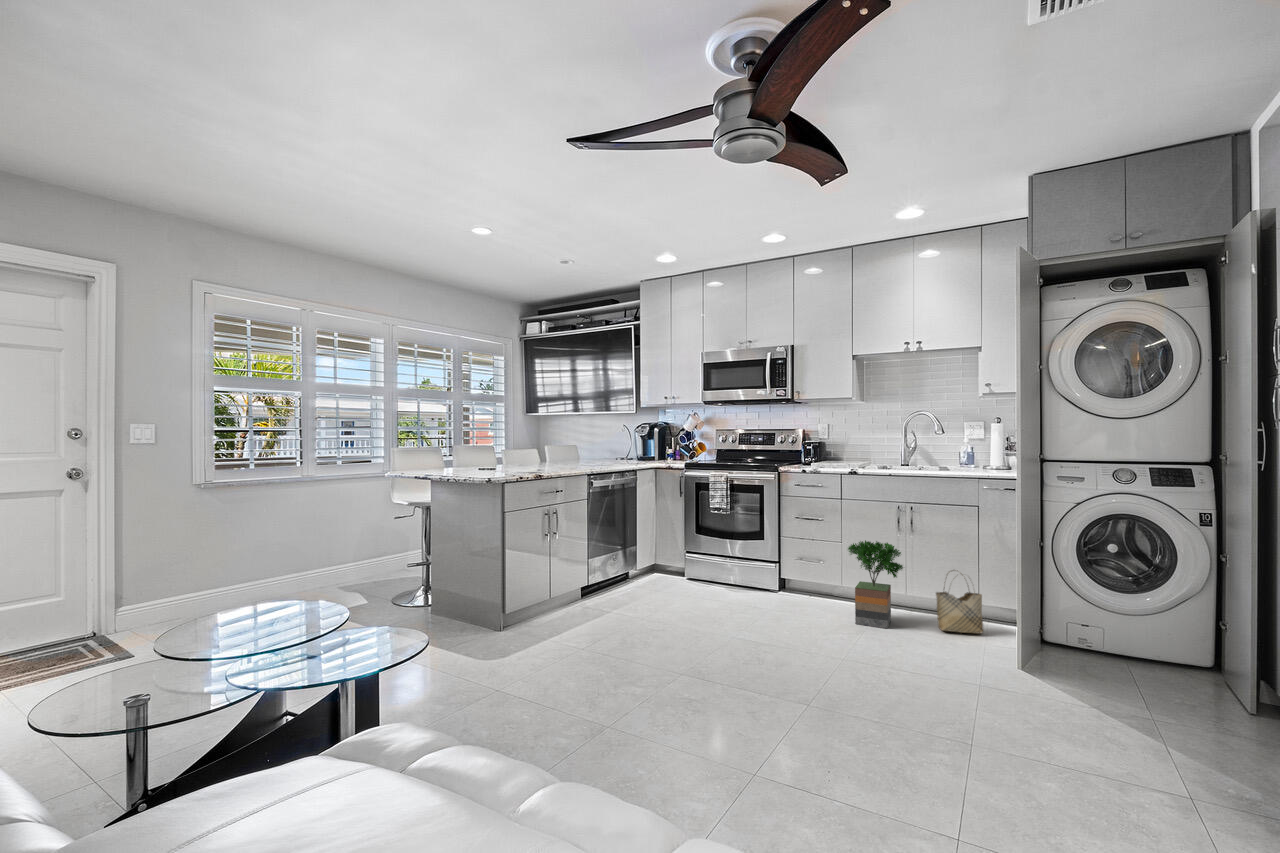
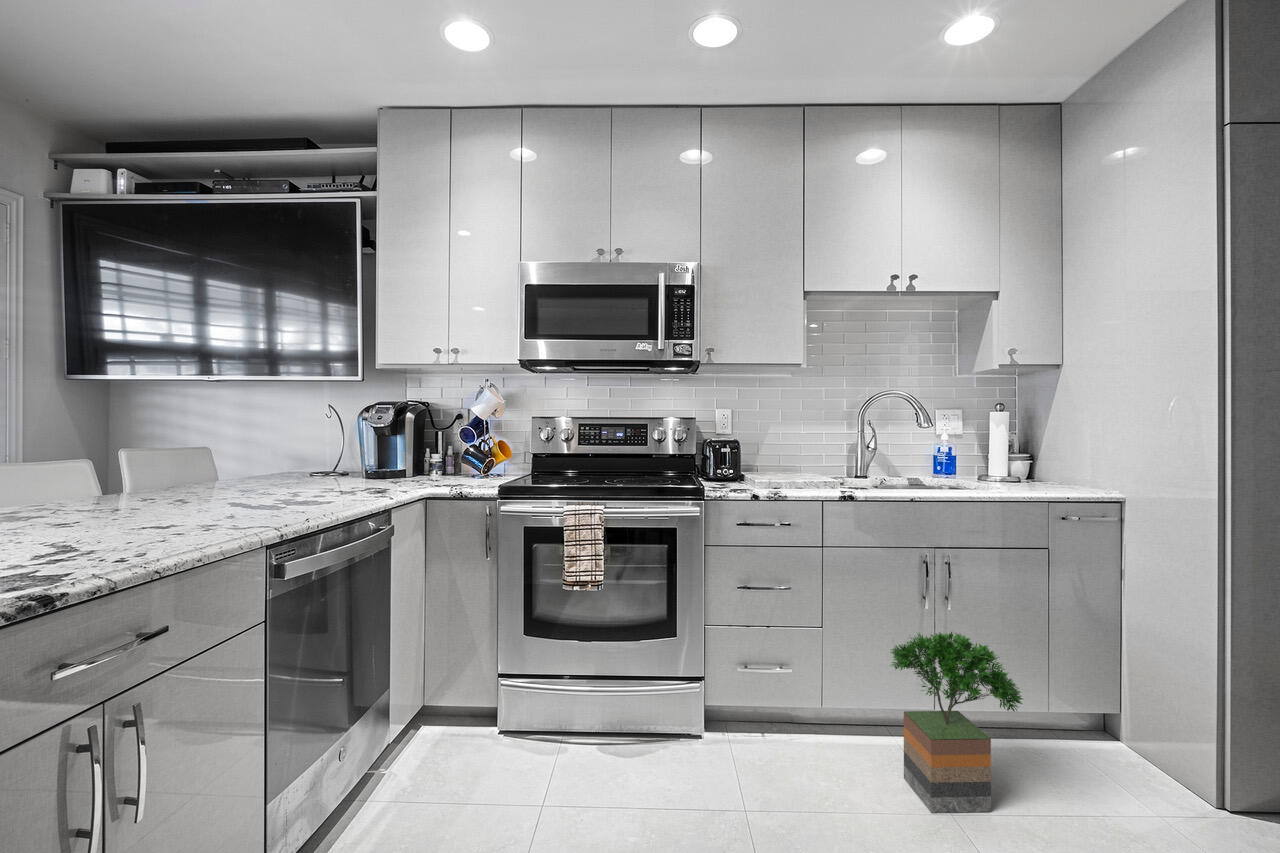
woven basket: present [936,578,983,634] -> none [1045,668,1118,793]

